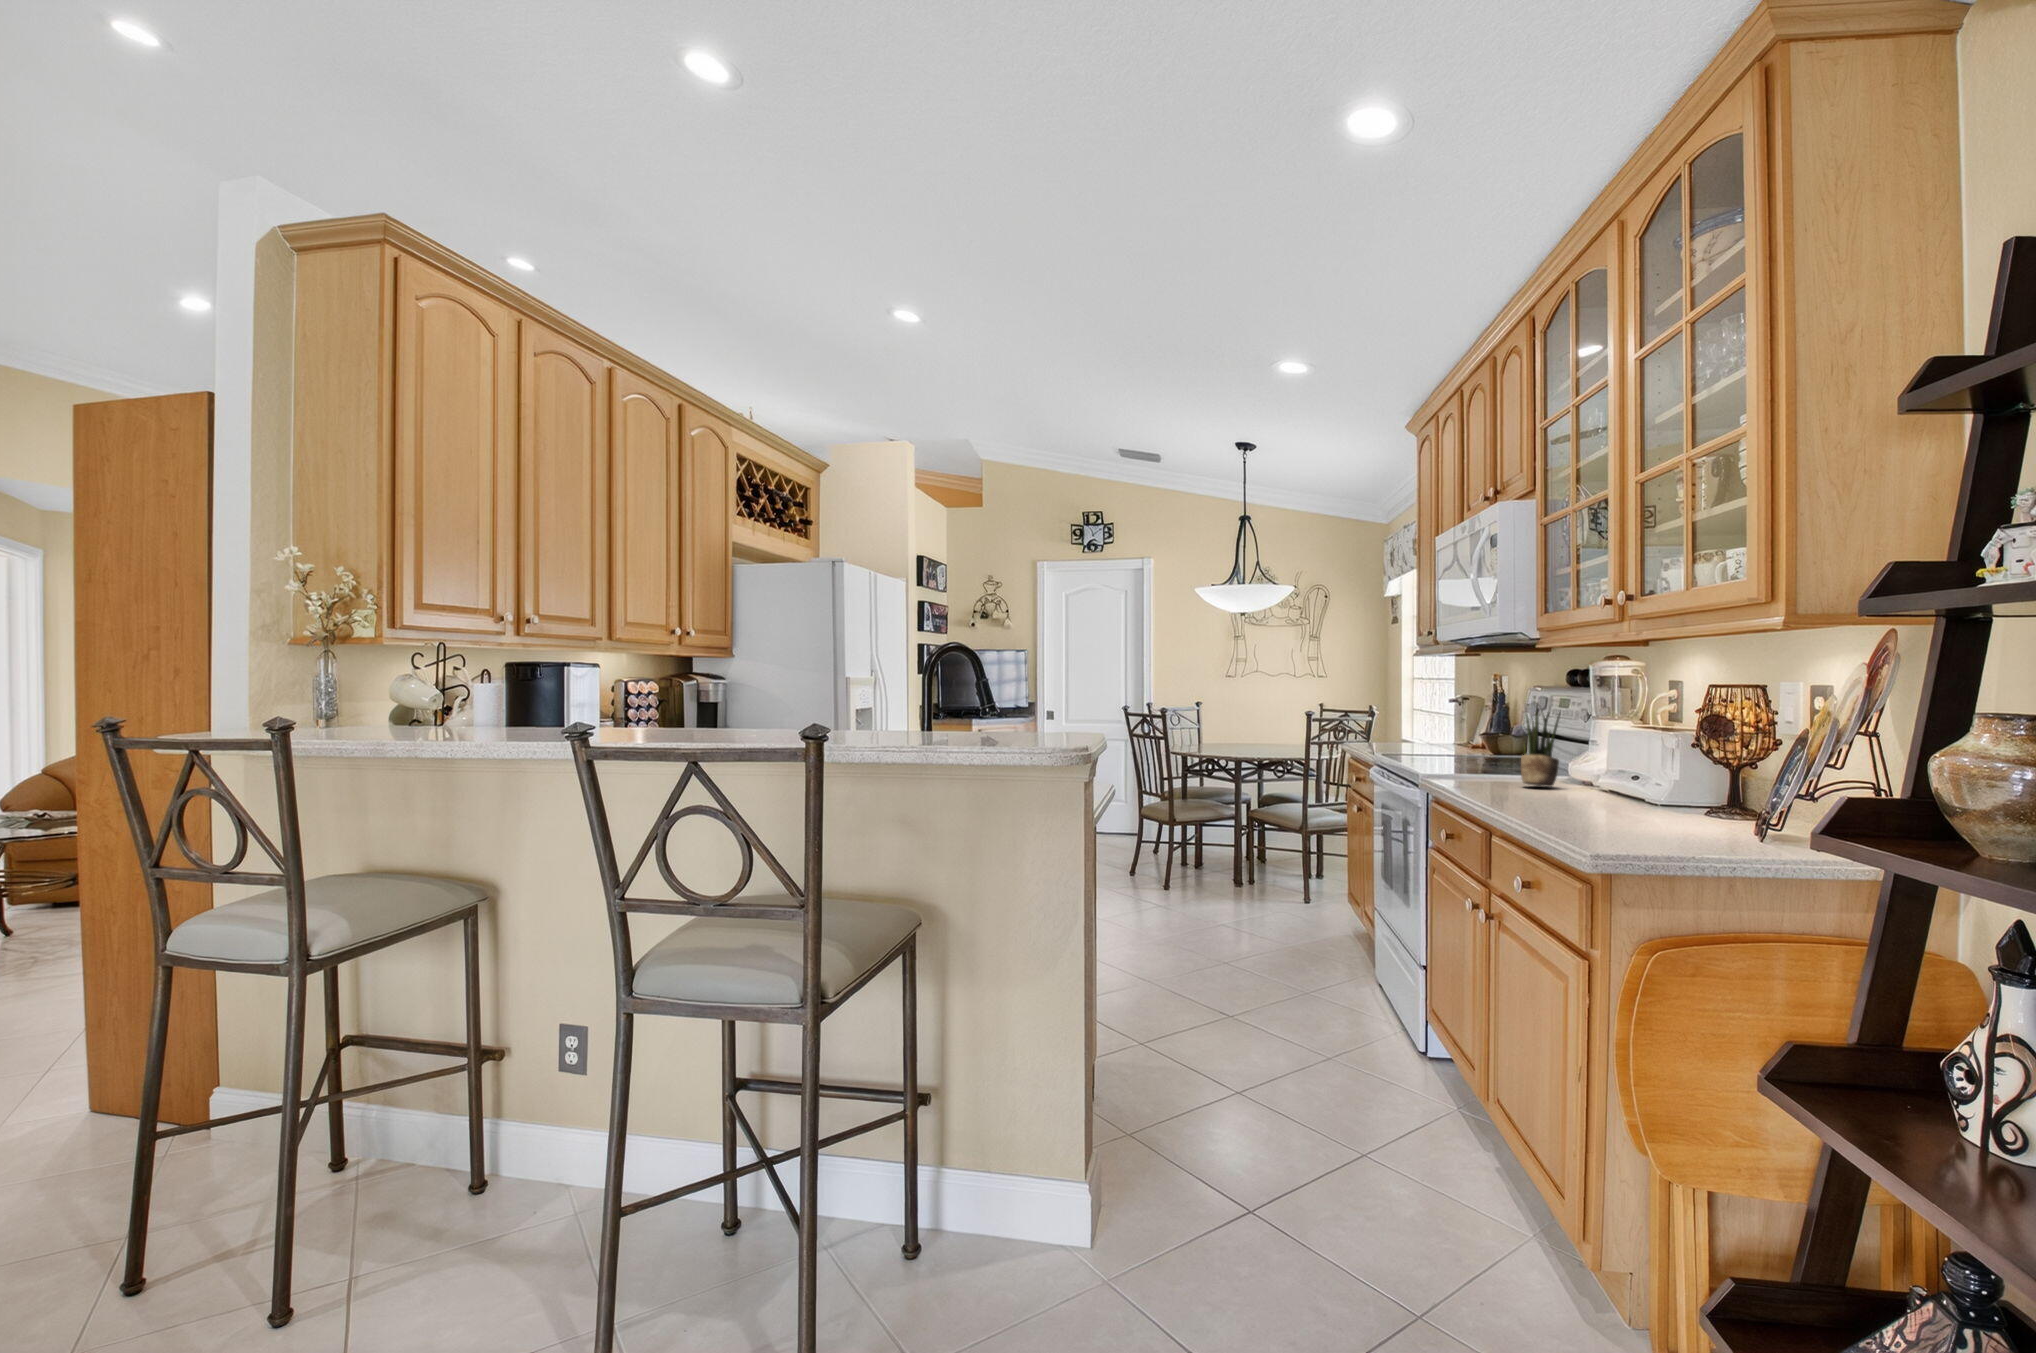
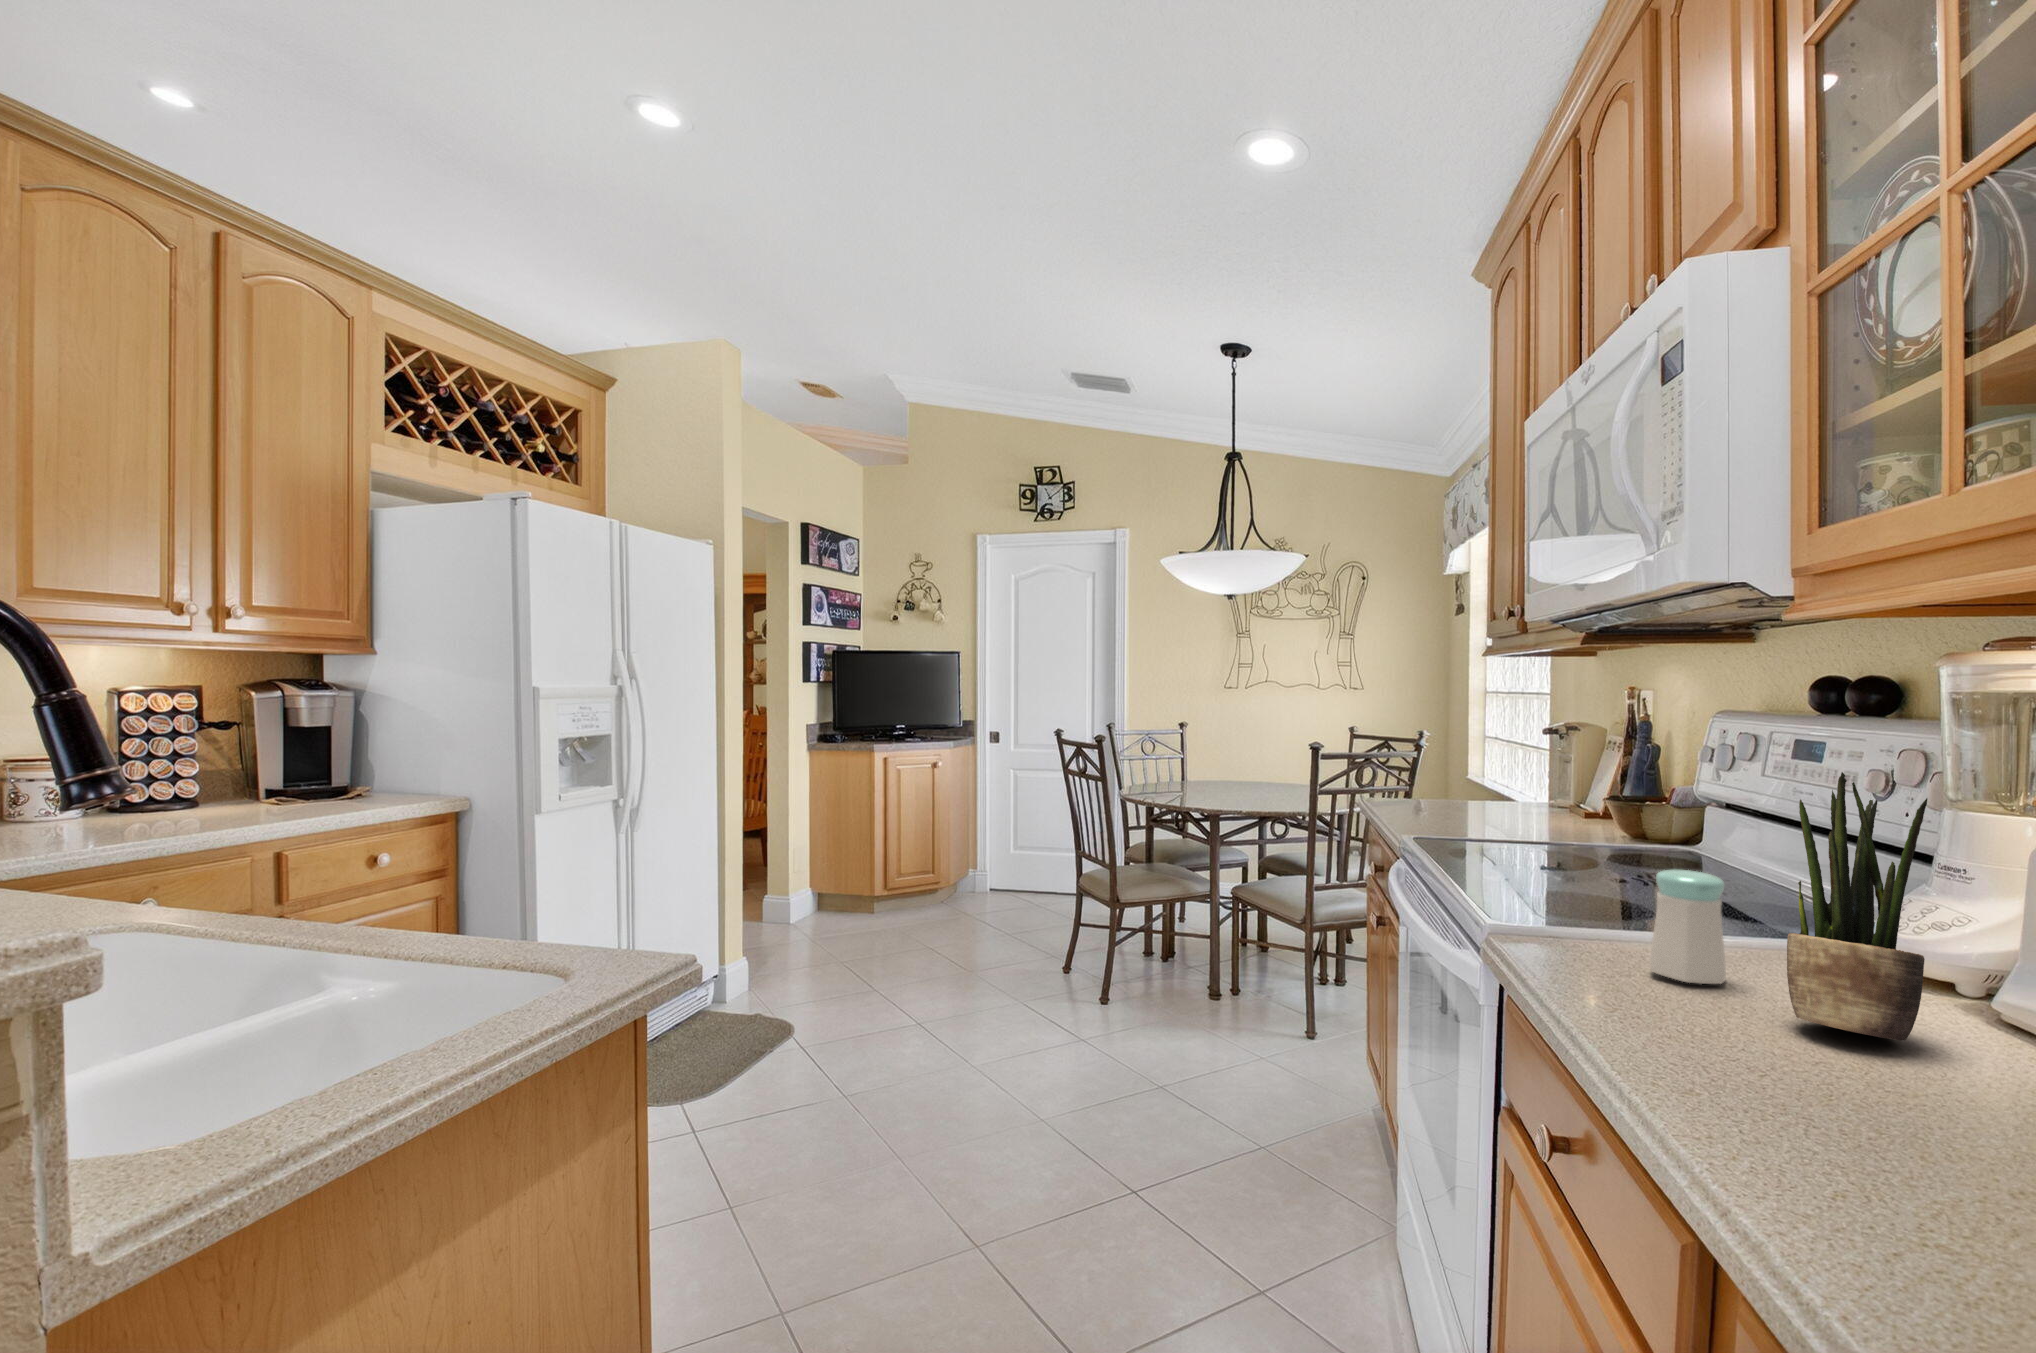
salt shaker: none [1481,742,1507,781] -> present [1650,870,1726,984]

